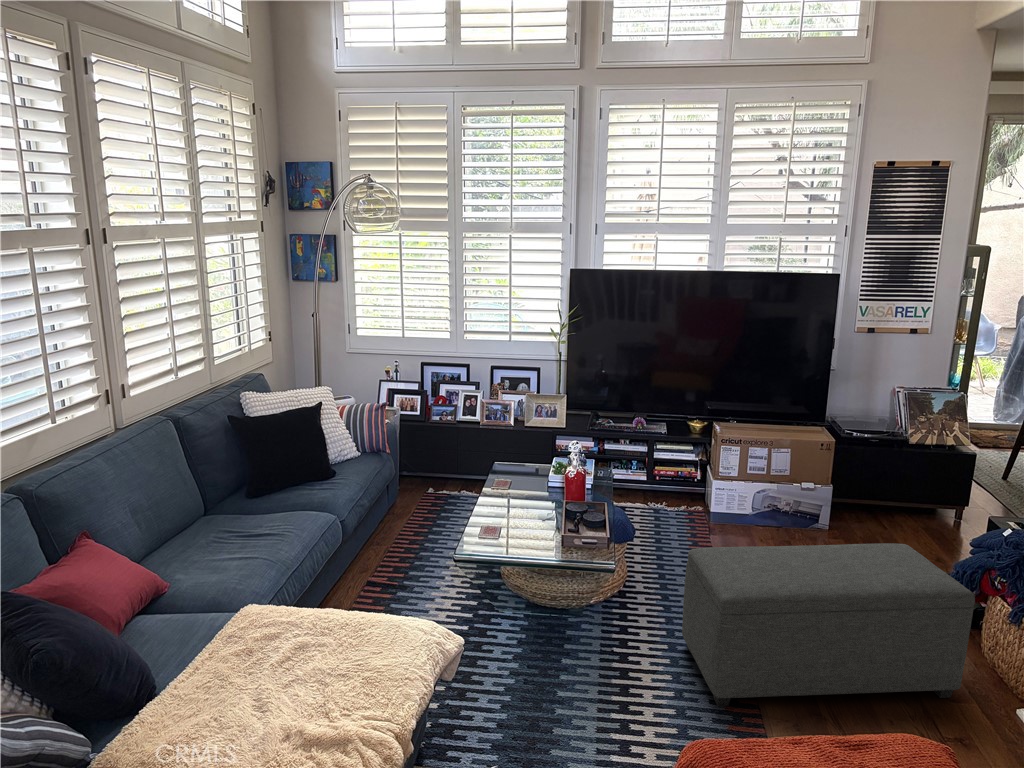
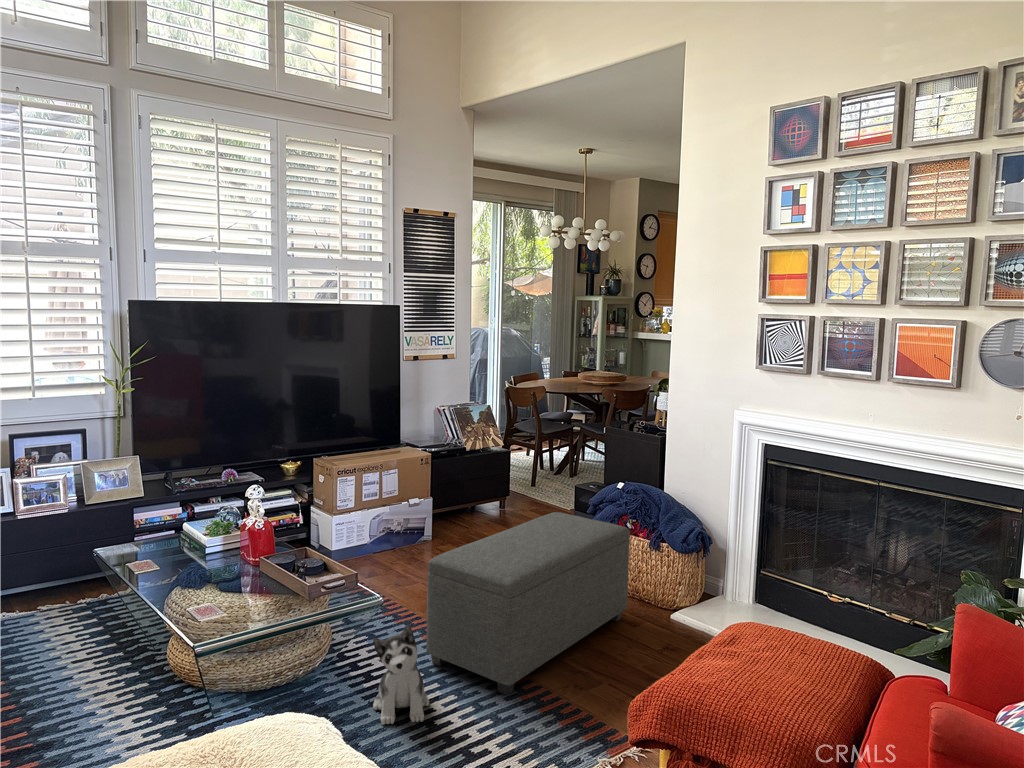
plush toy: none [590,600,646,688] -> present [373,625,429,725]

